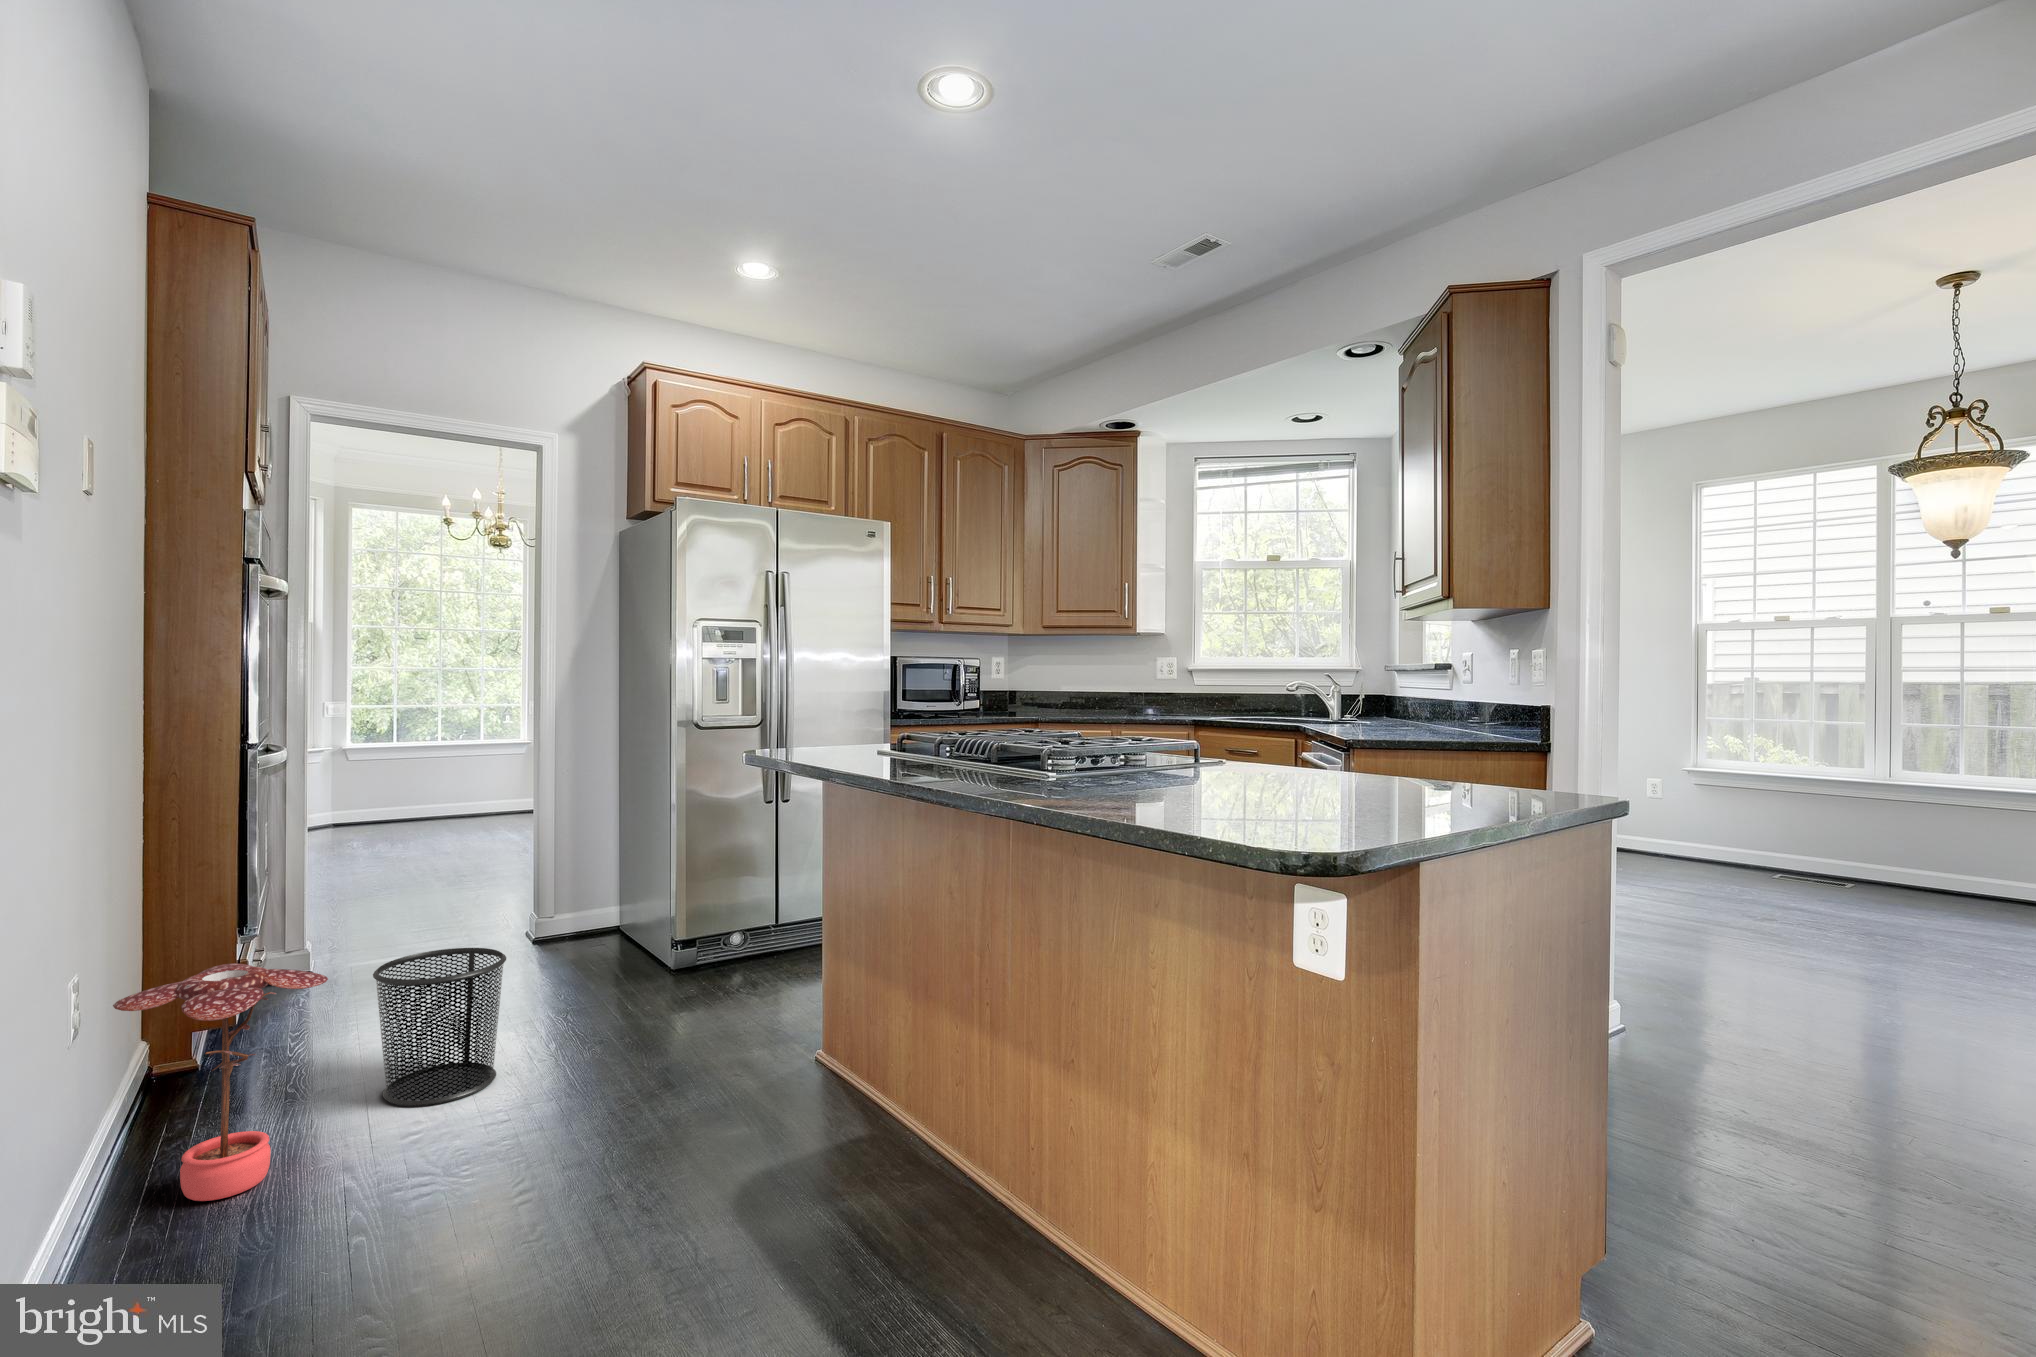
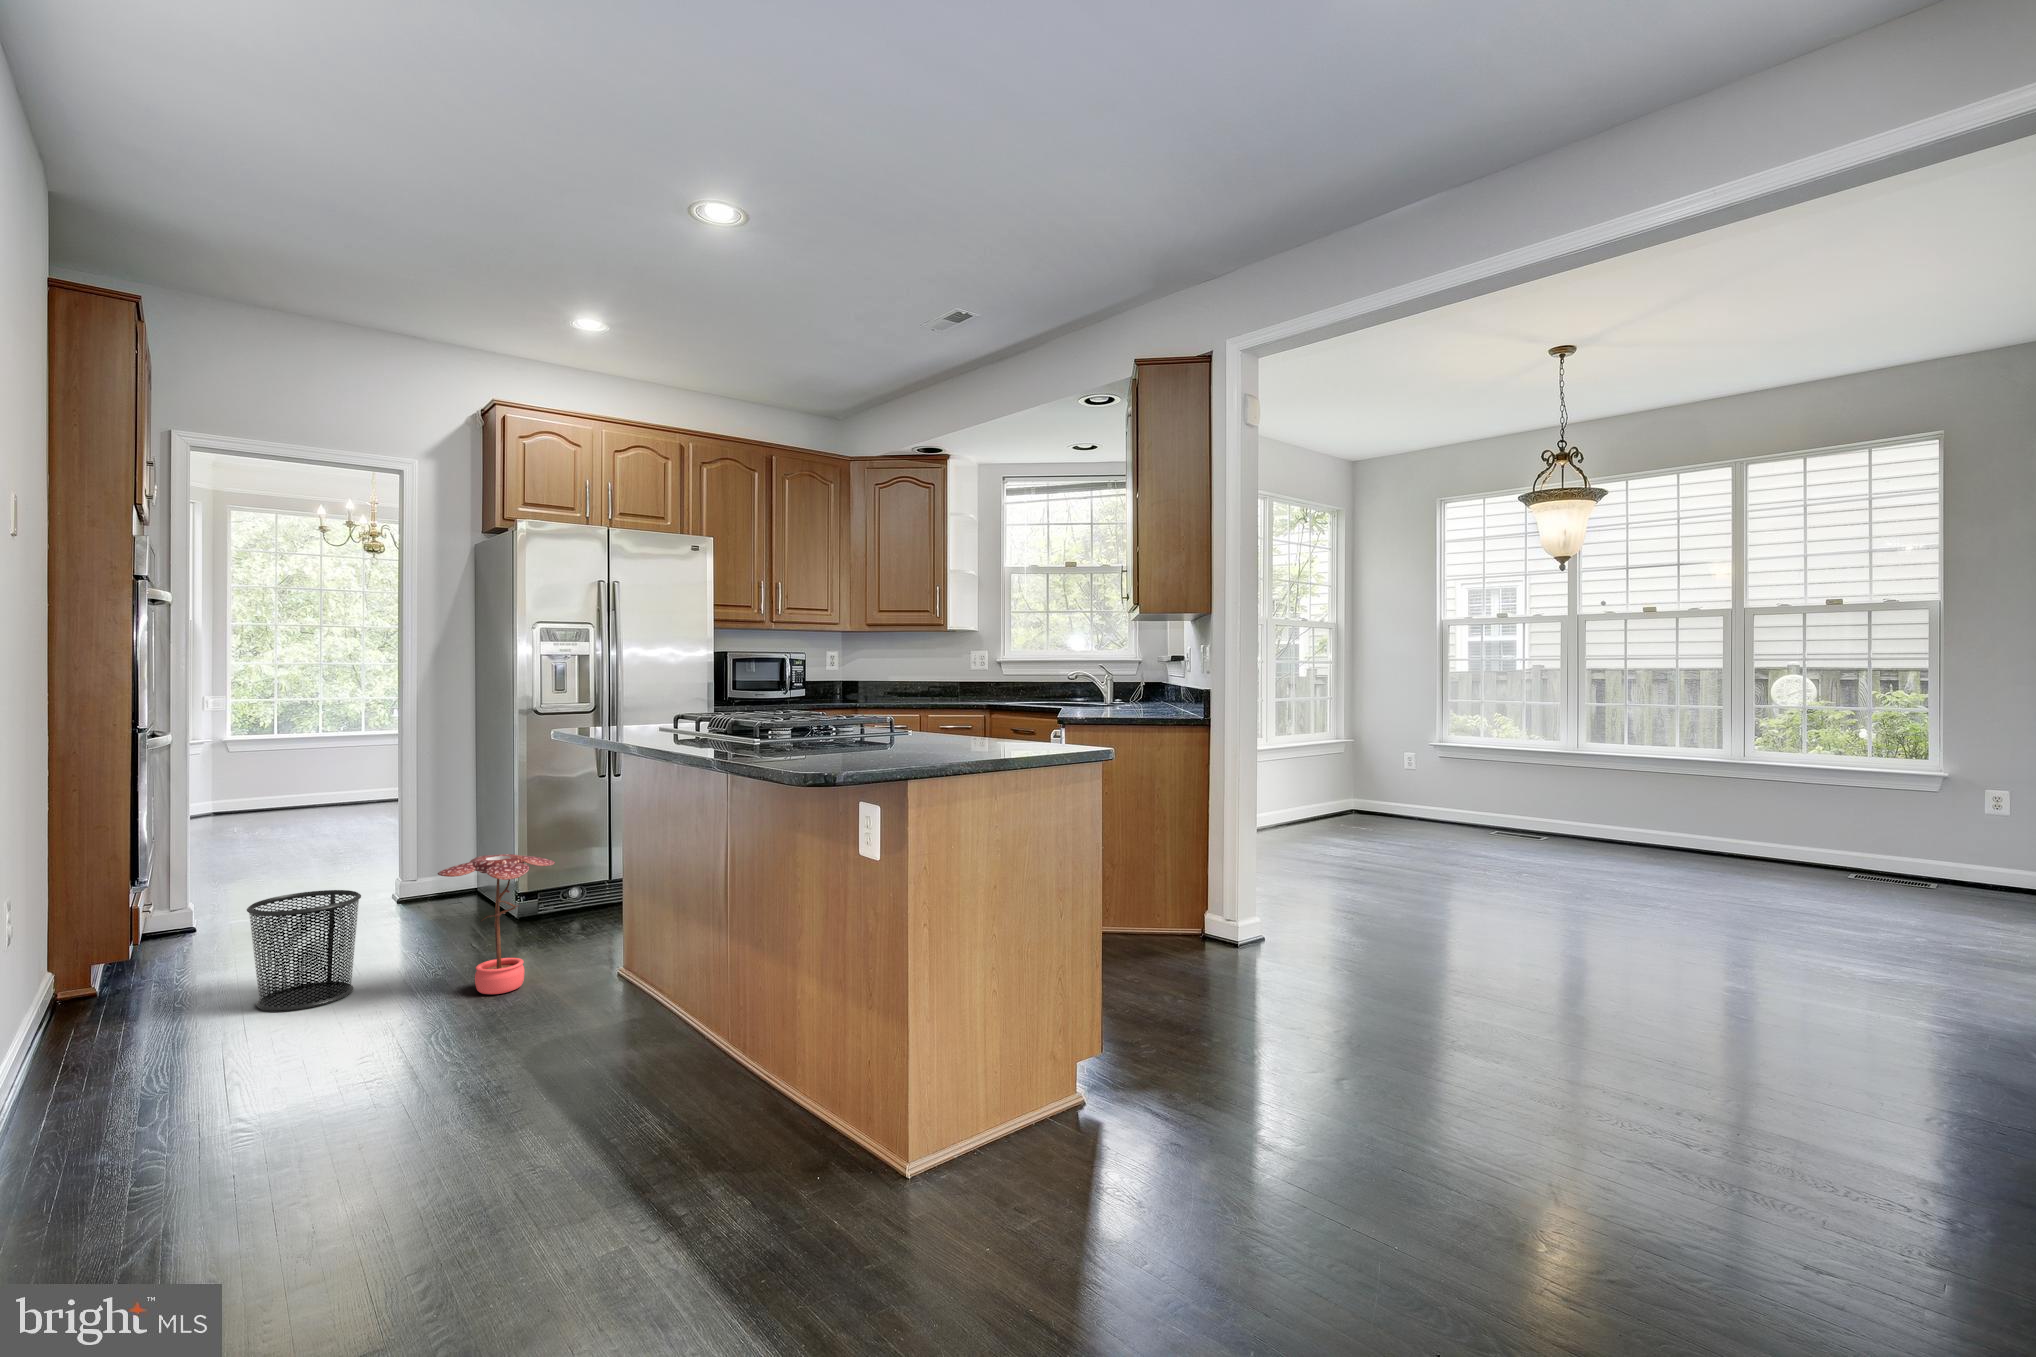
potted plant: present [113,963,328,1201] -> present [438,854,555,994]

